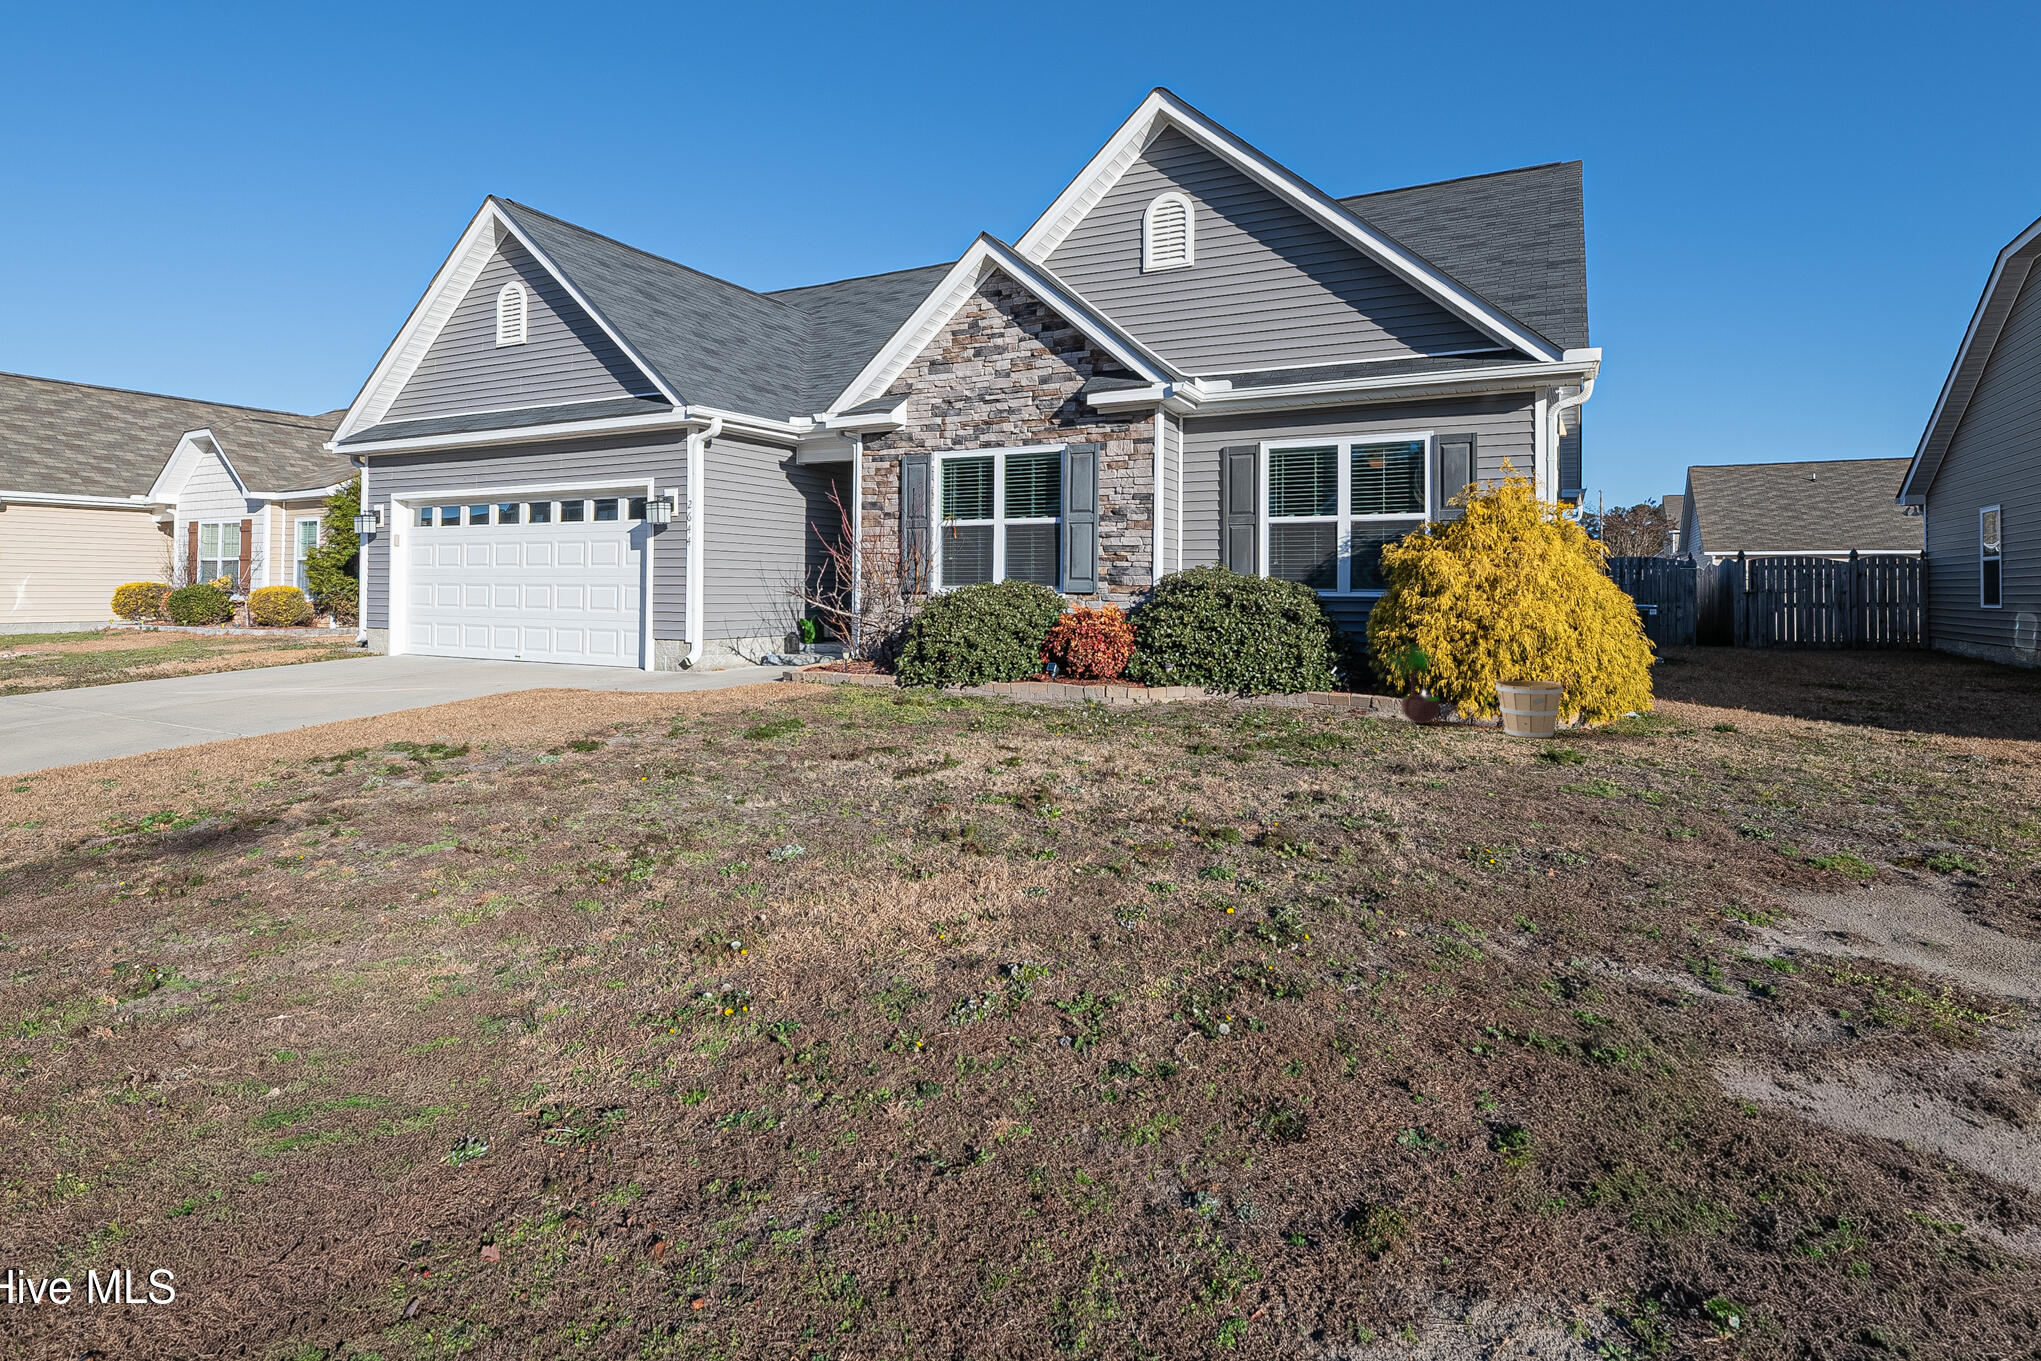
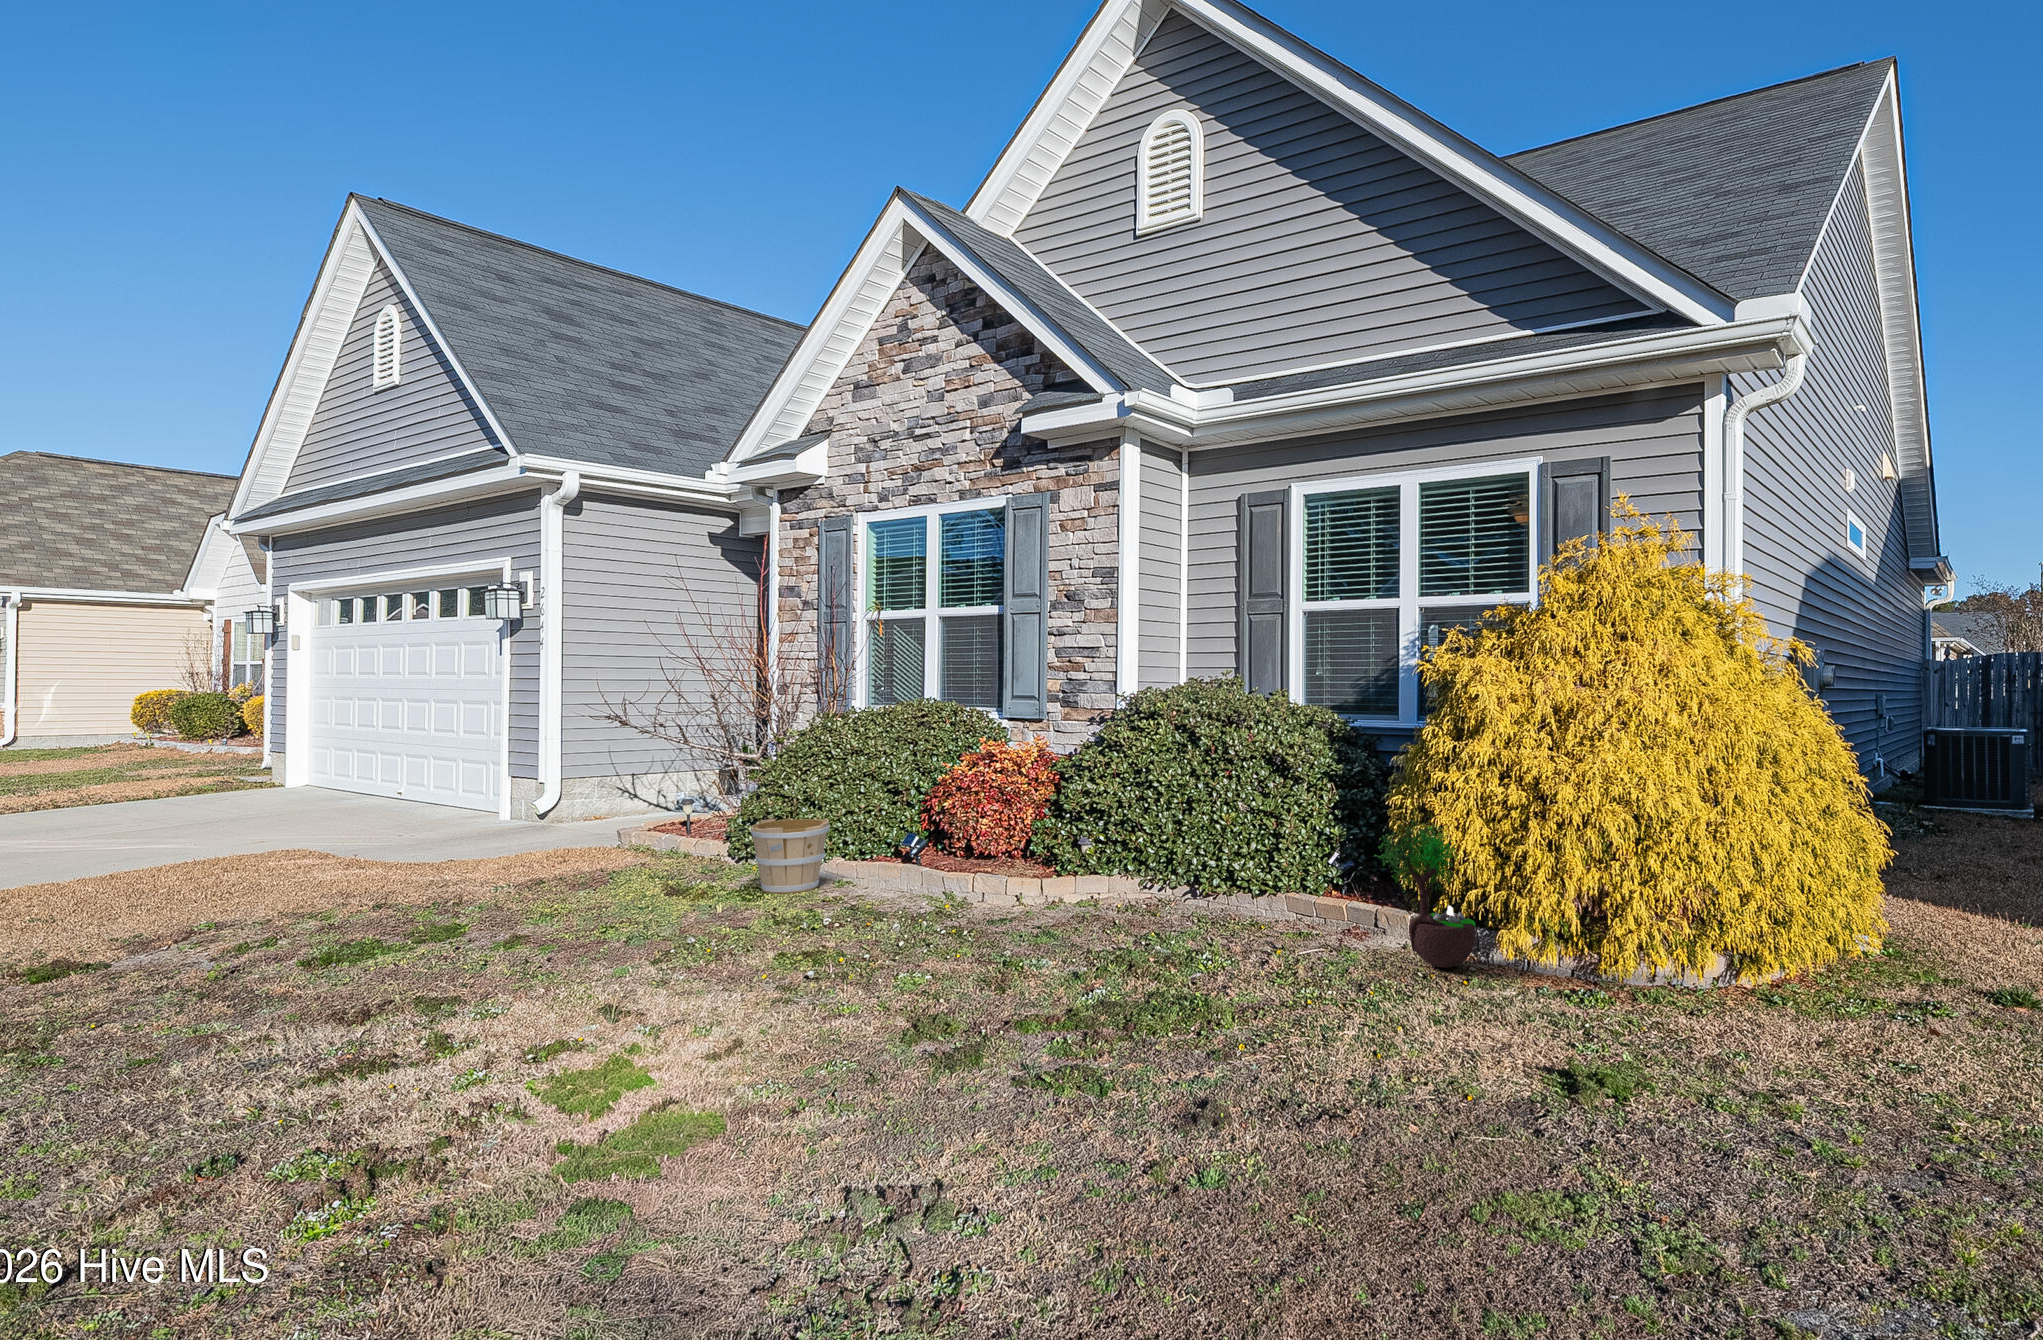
wooden bucket: present [1495,680,1563,738] -> present [751,819,830,893]

